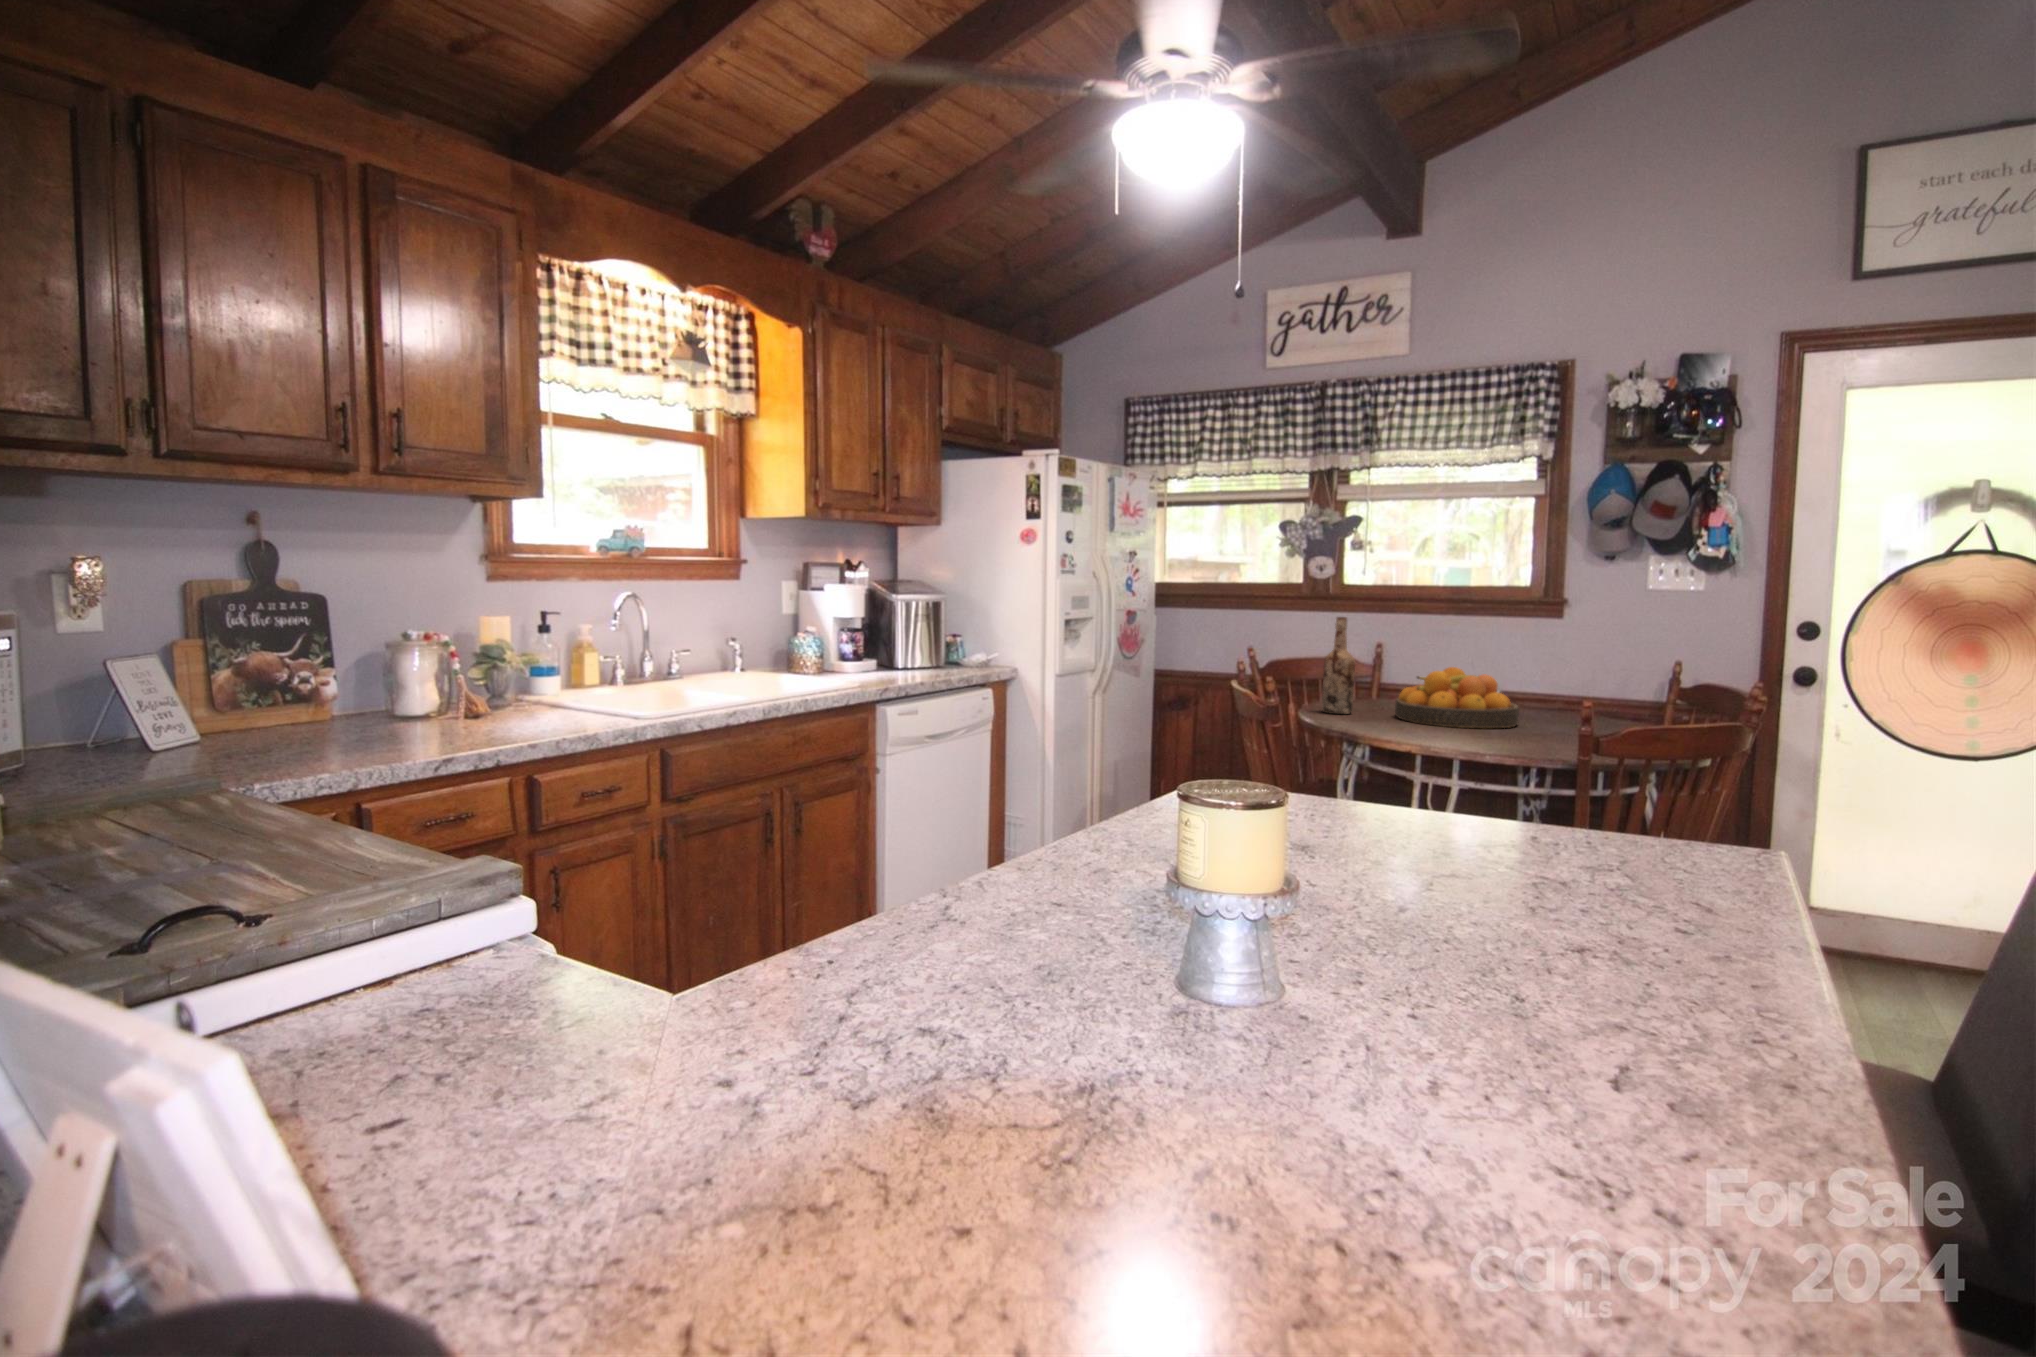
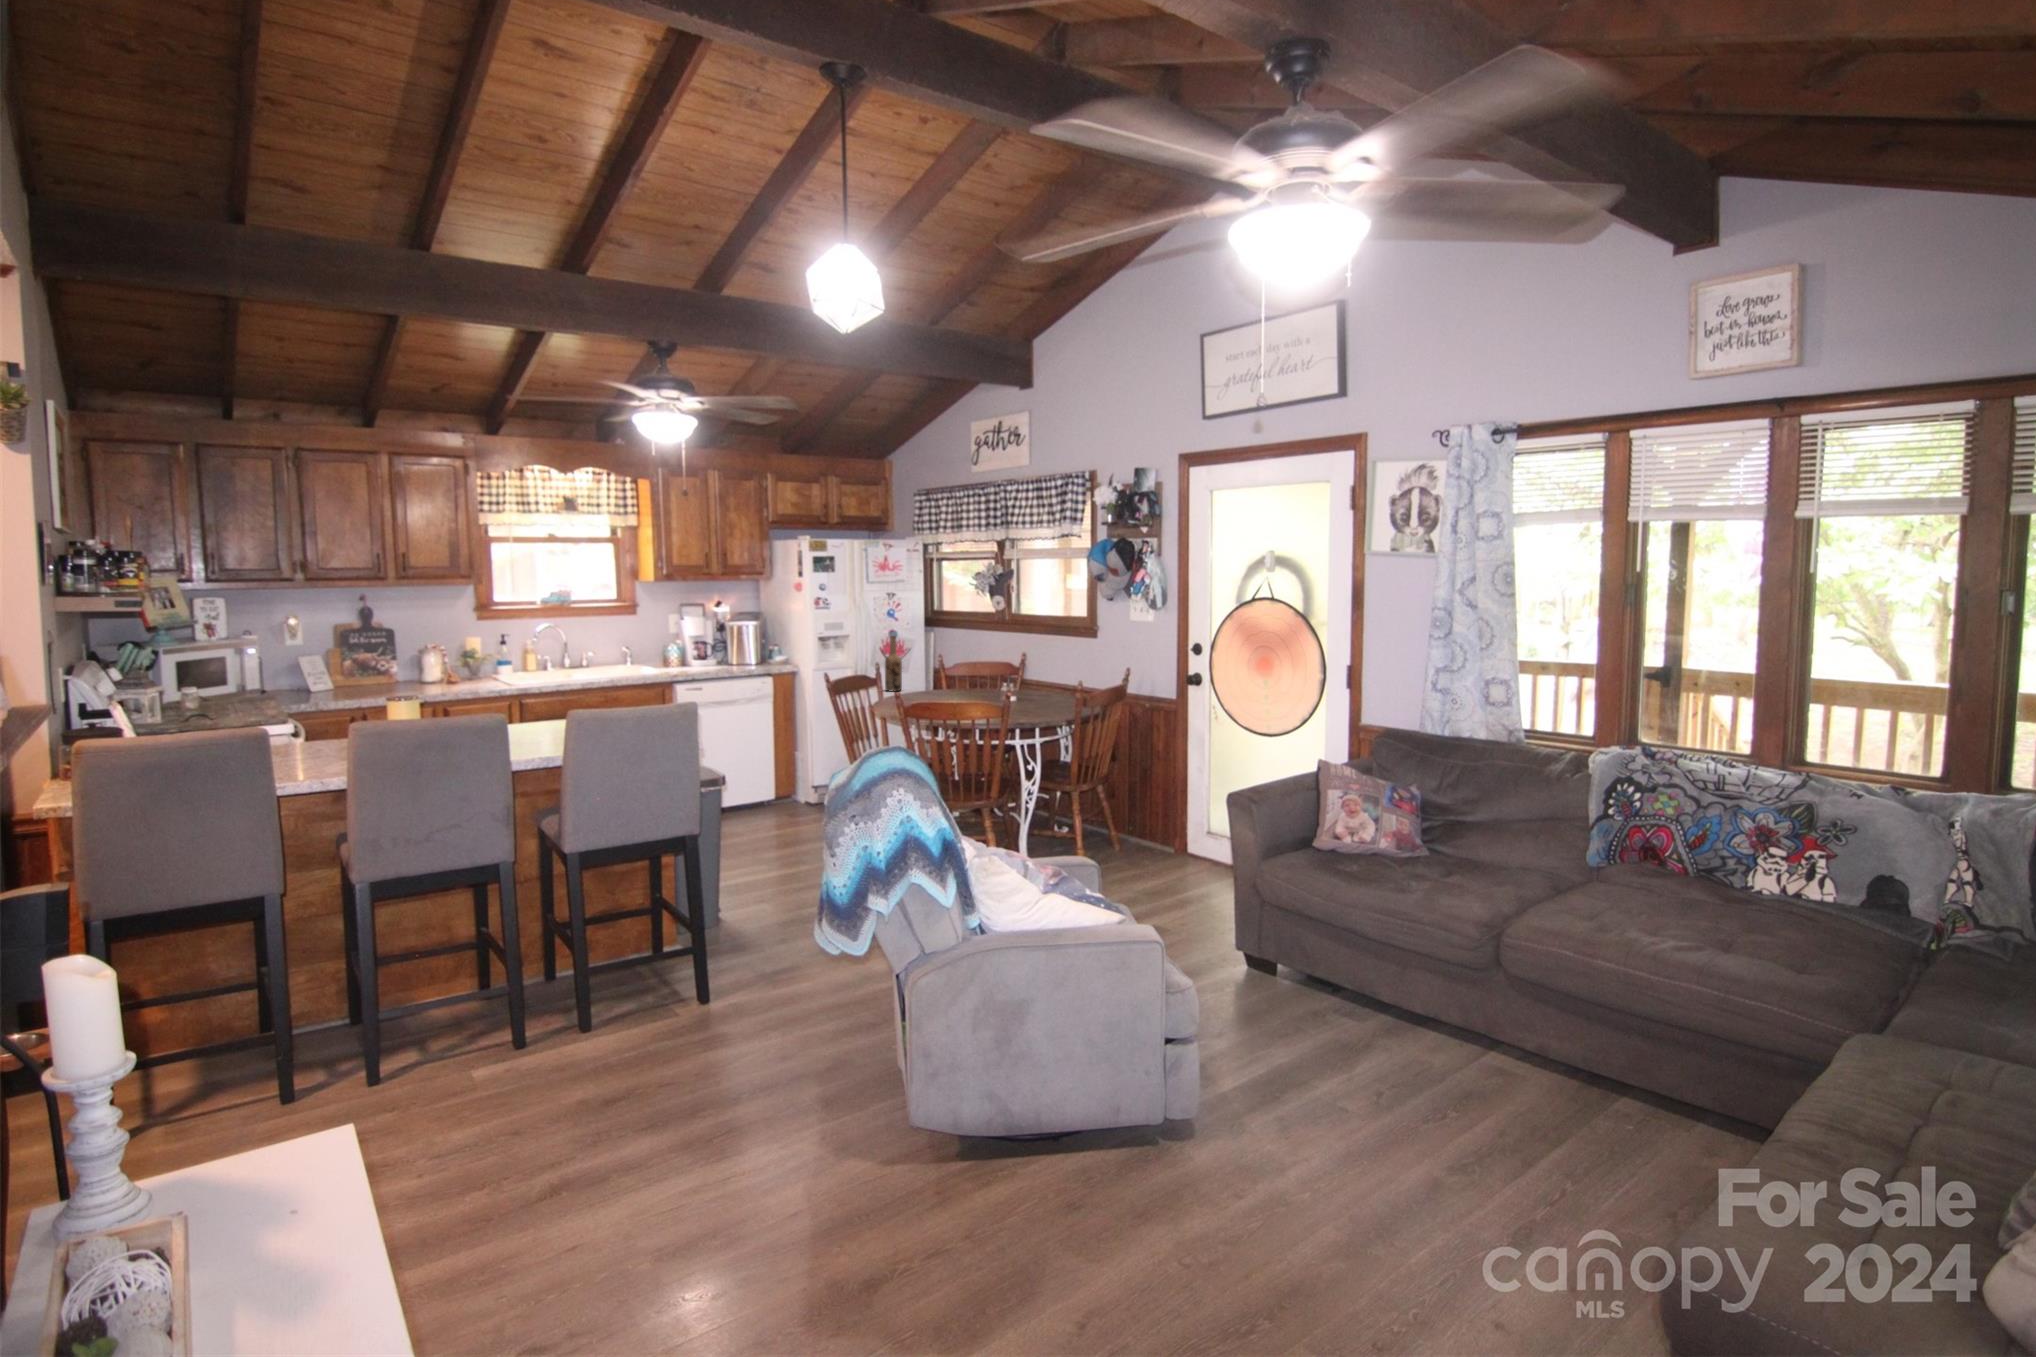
fruit bowl: present [1395,667,1519,729] -> none [908,665,973,698]

